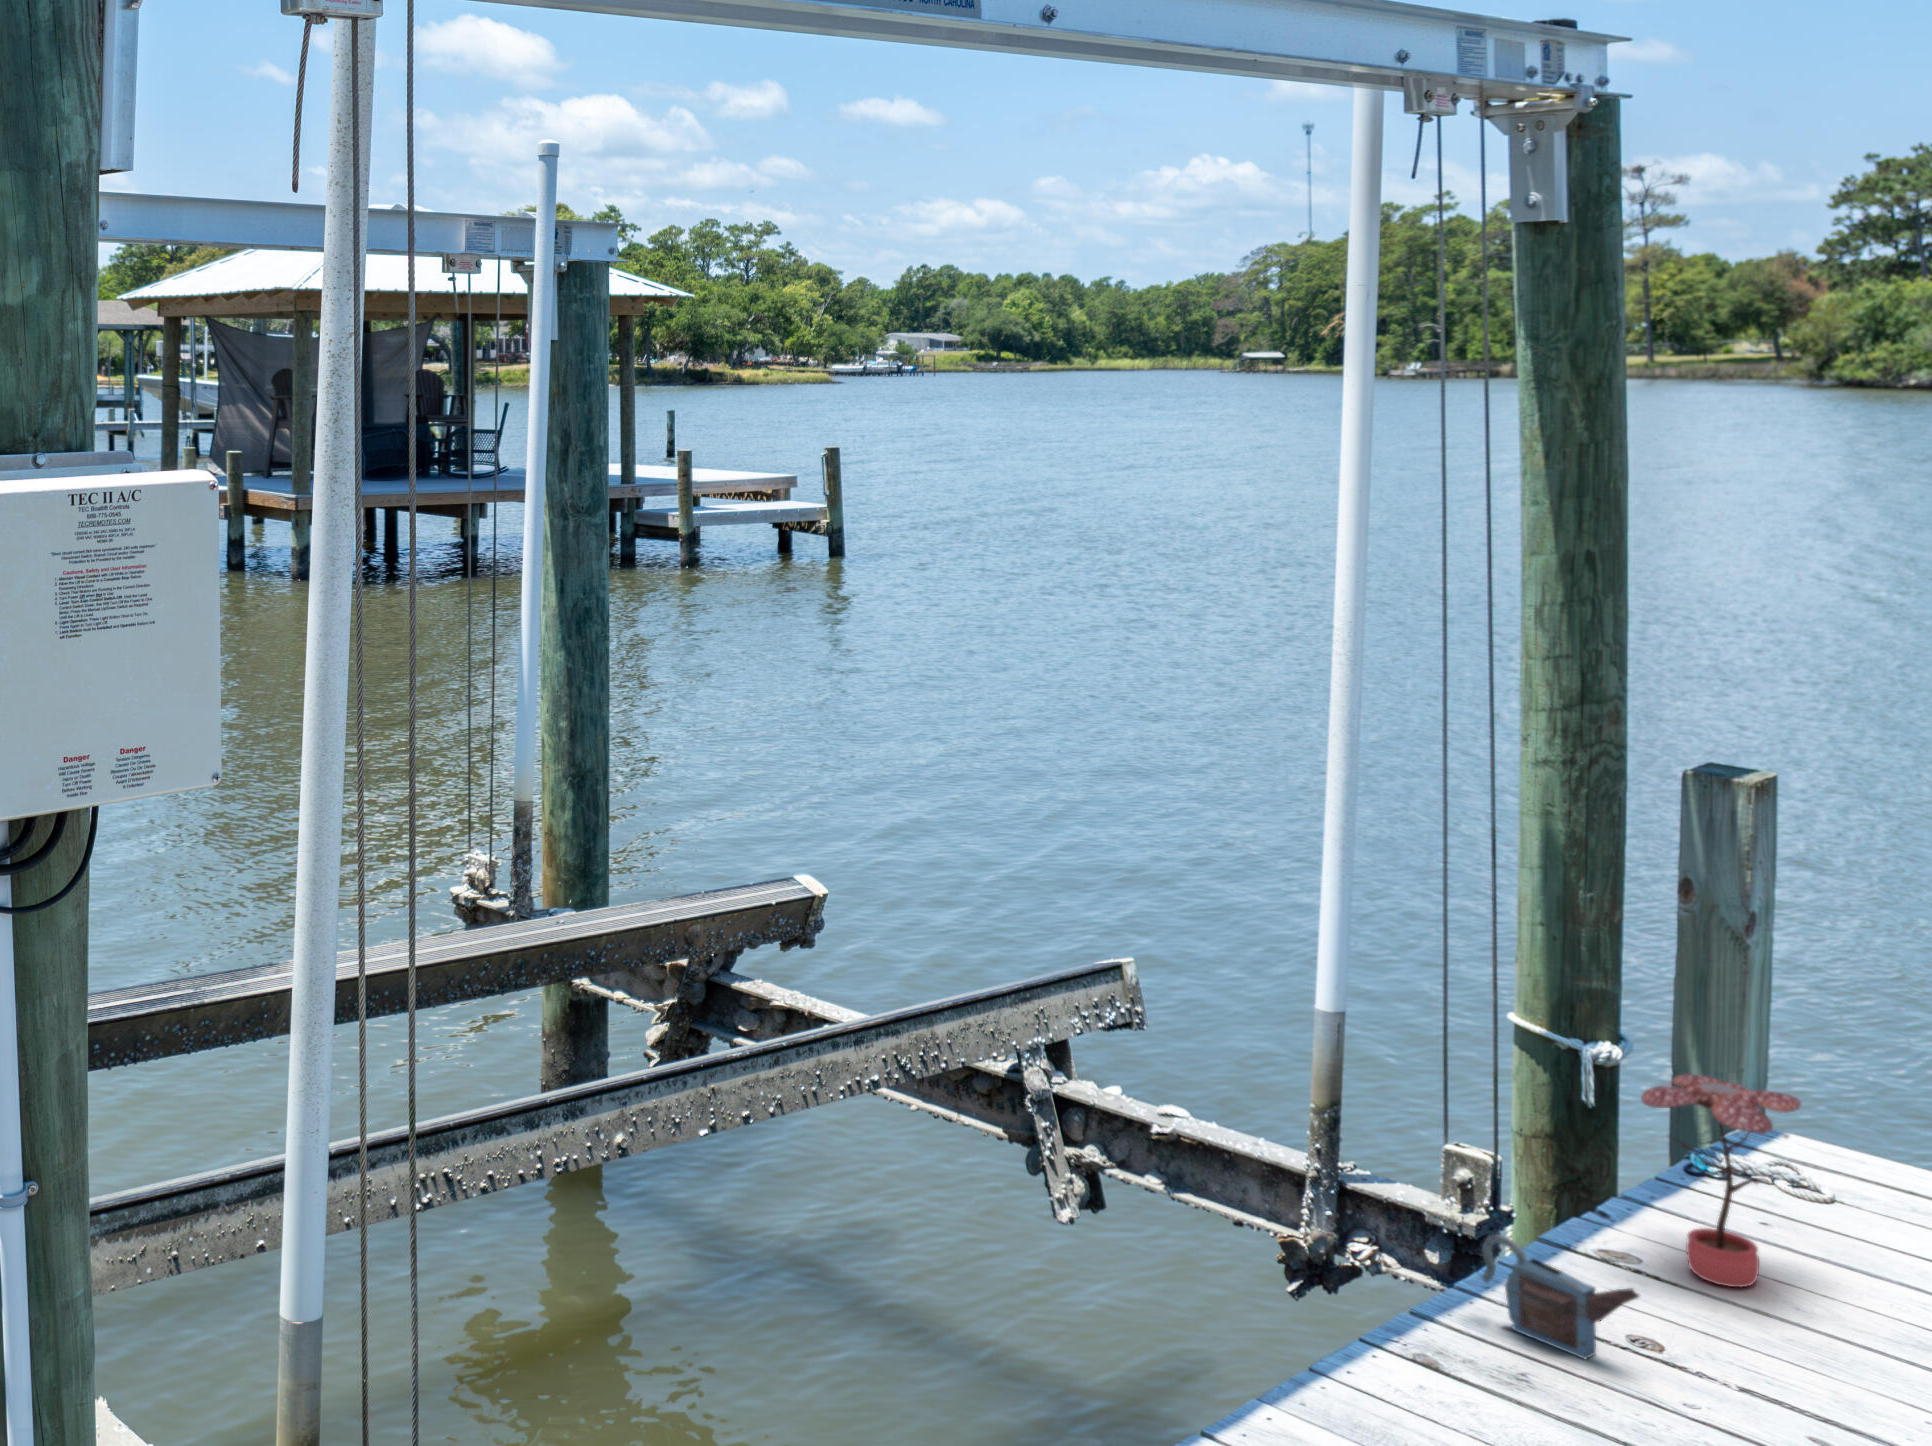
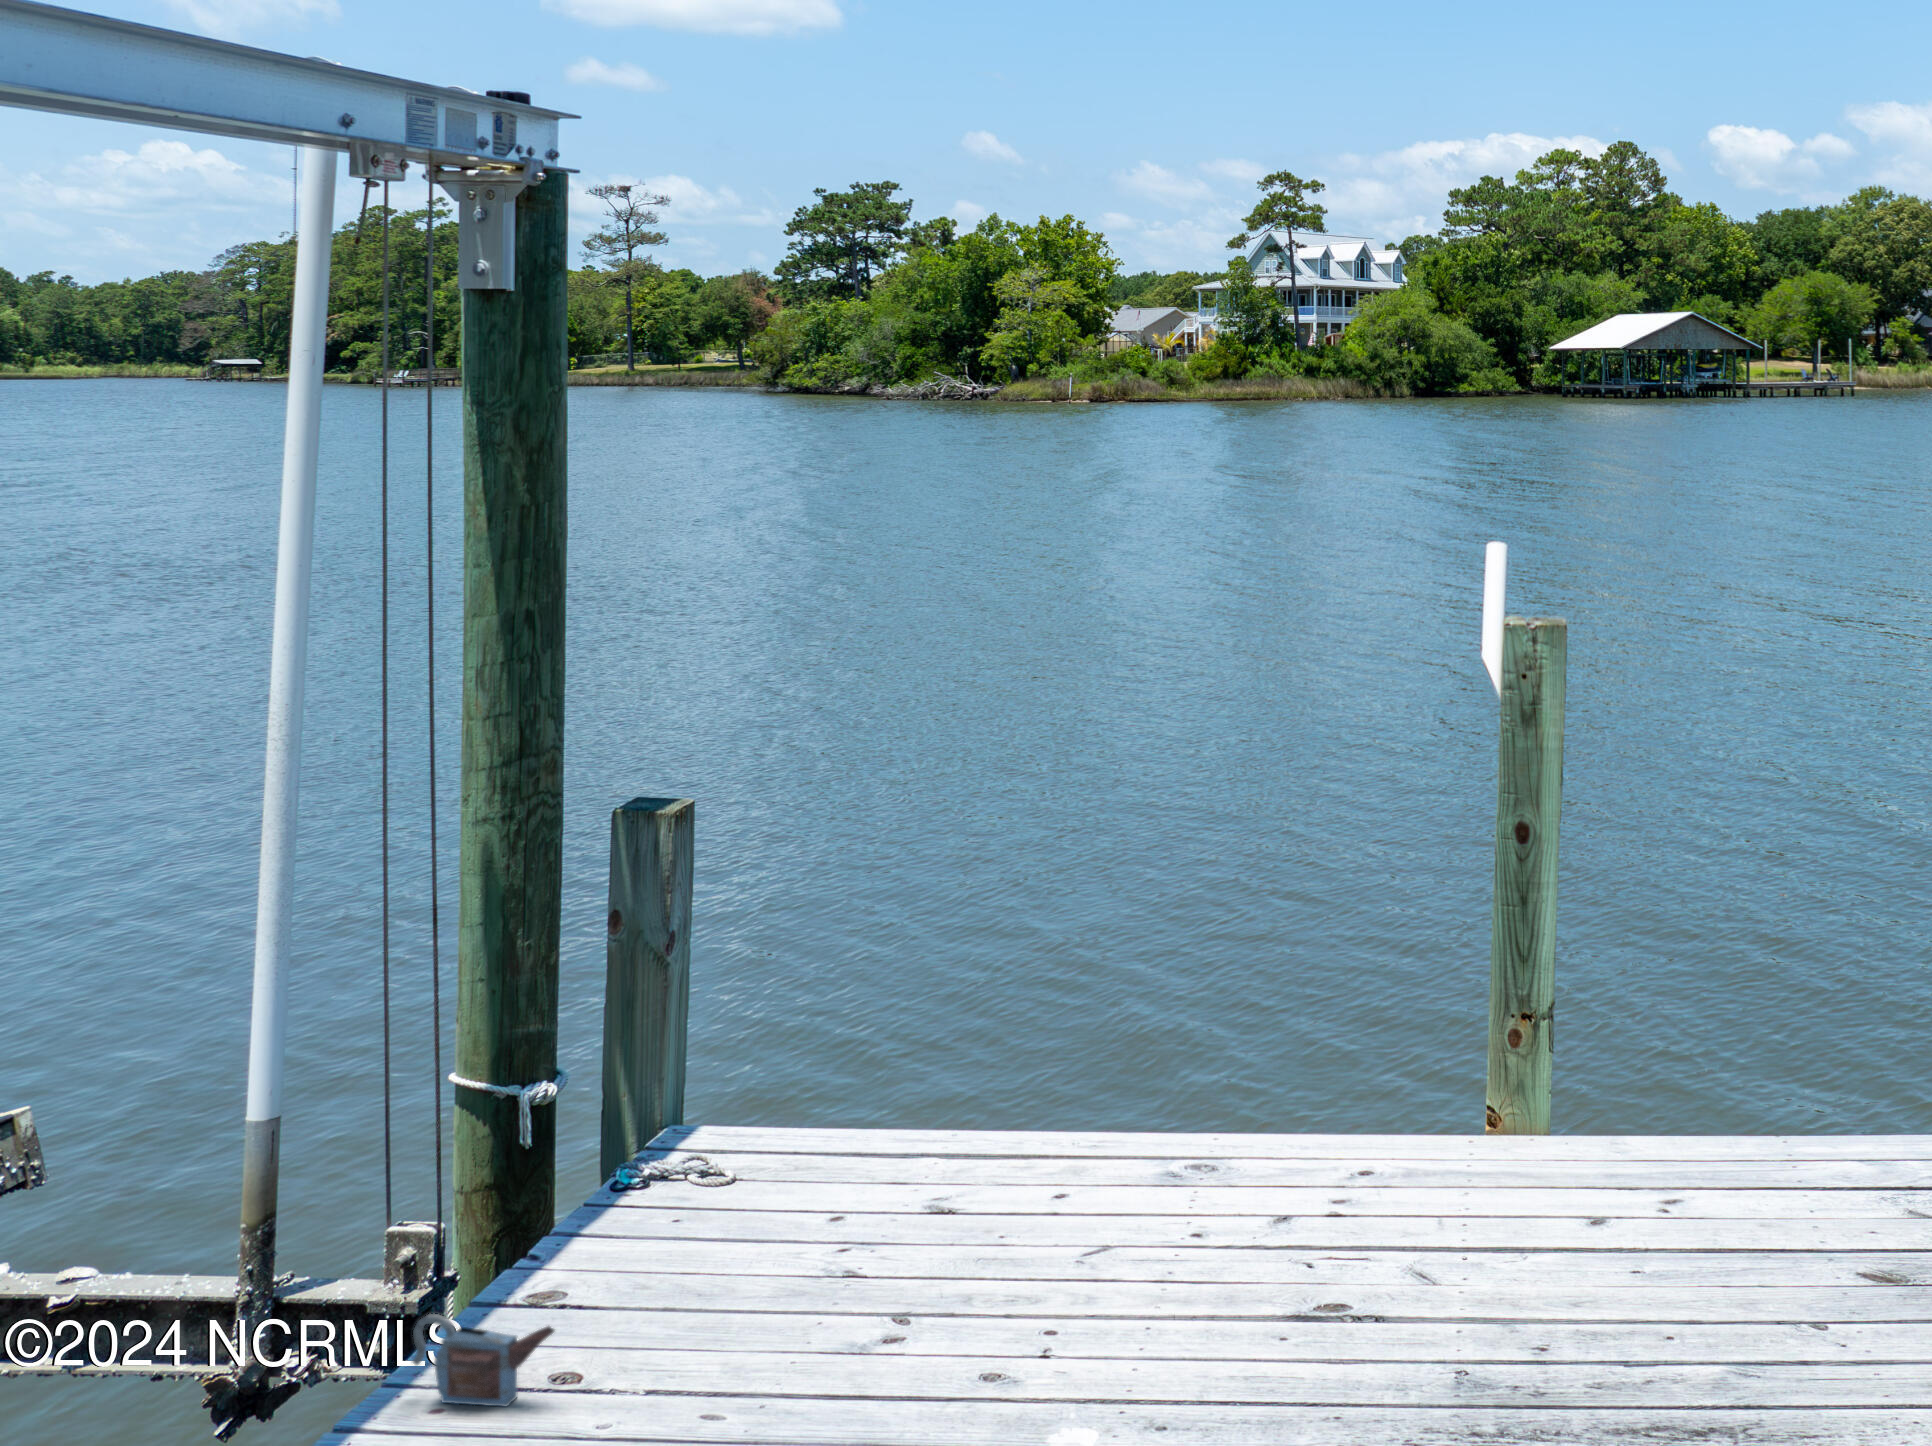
potted plant: present [1641,1074,1801,1287] -> none [565,1100,699,1290]

